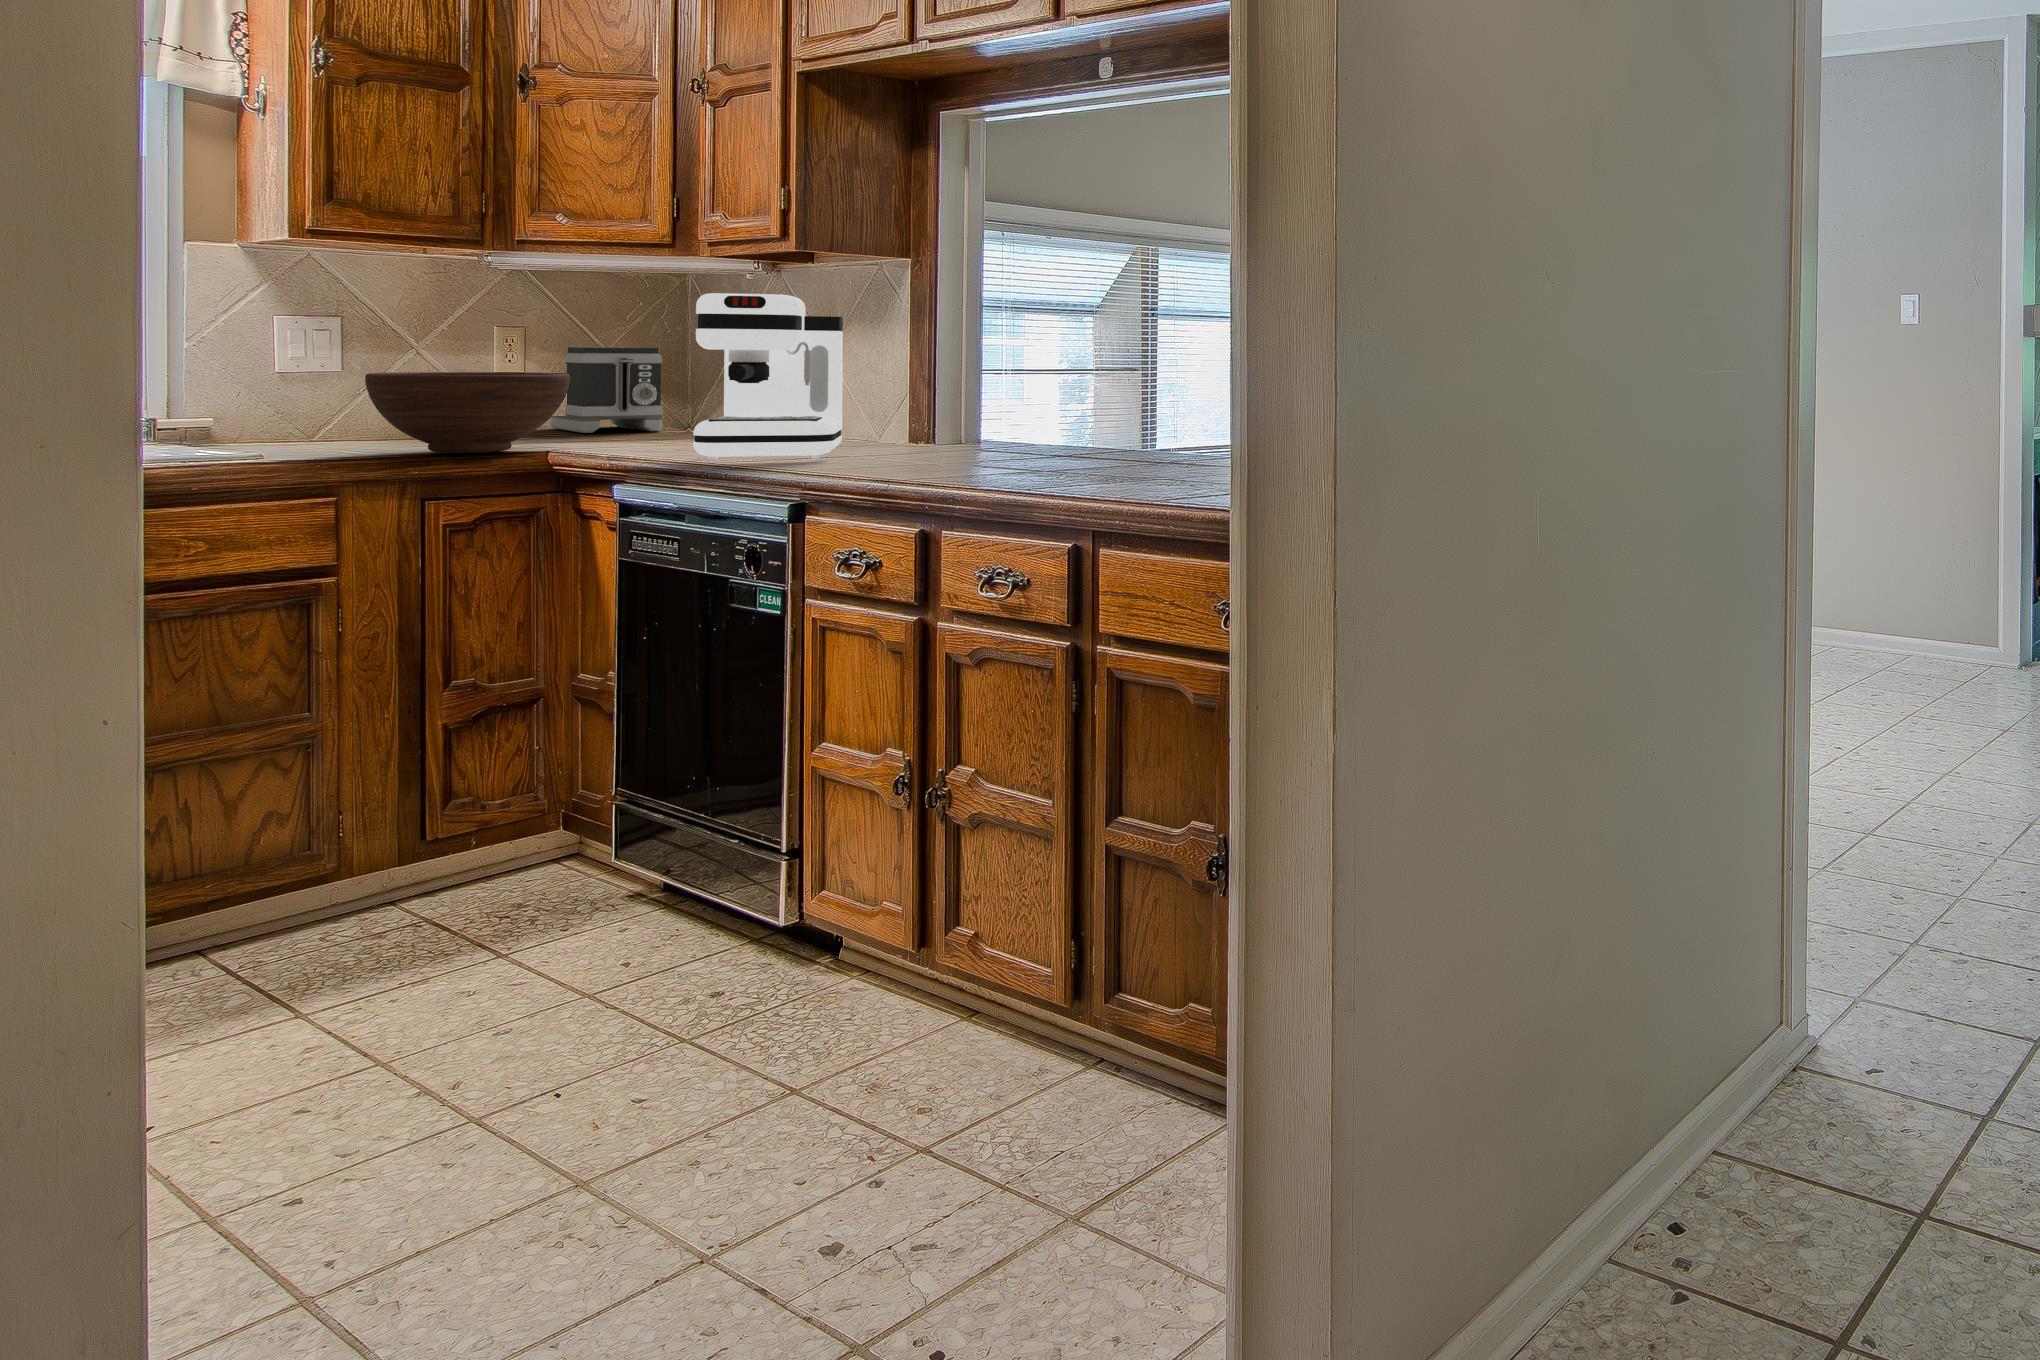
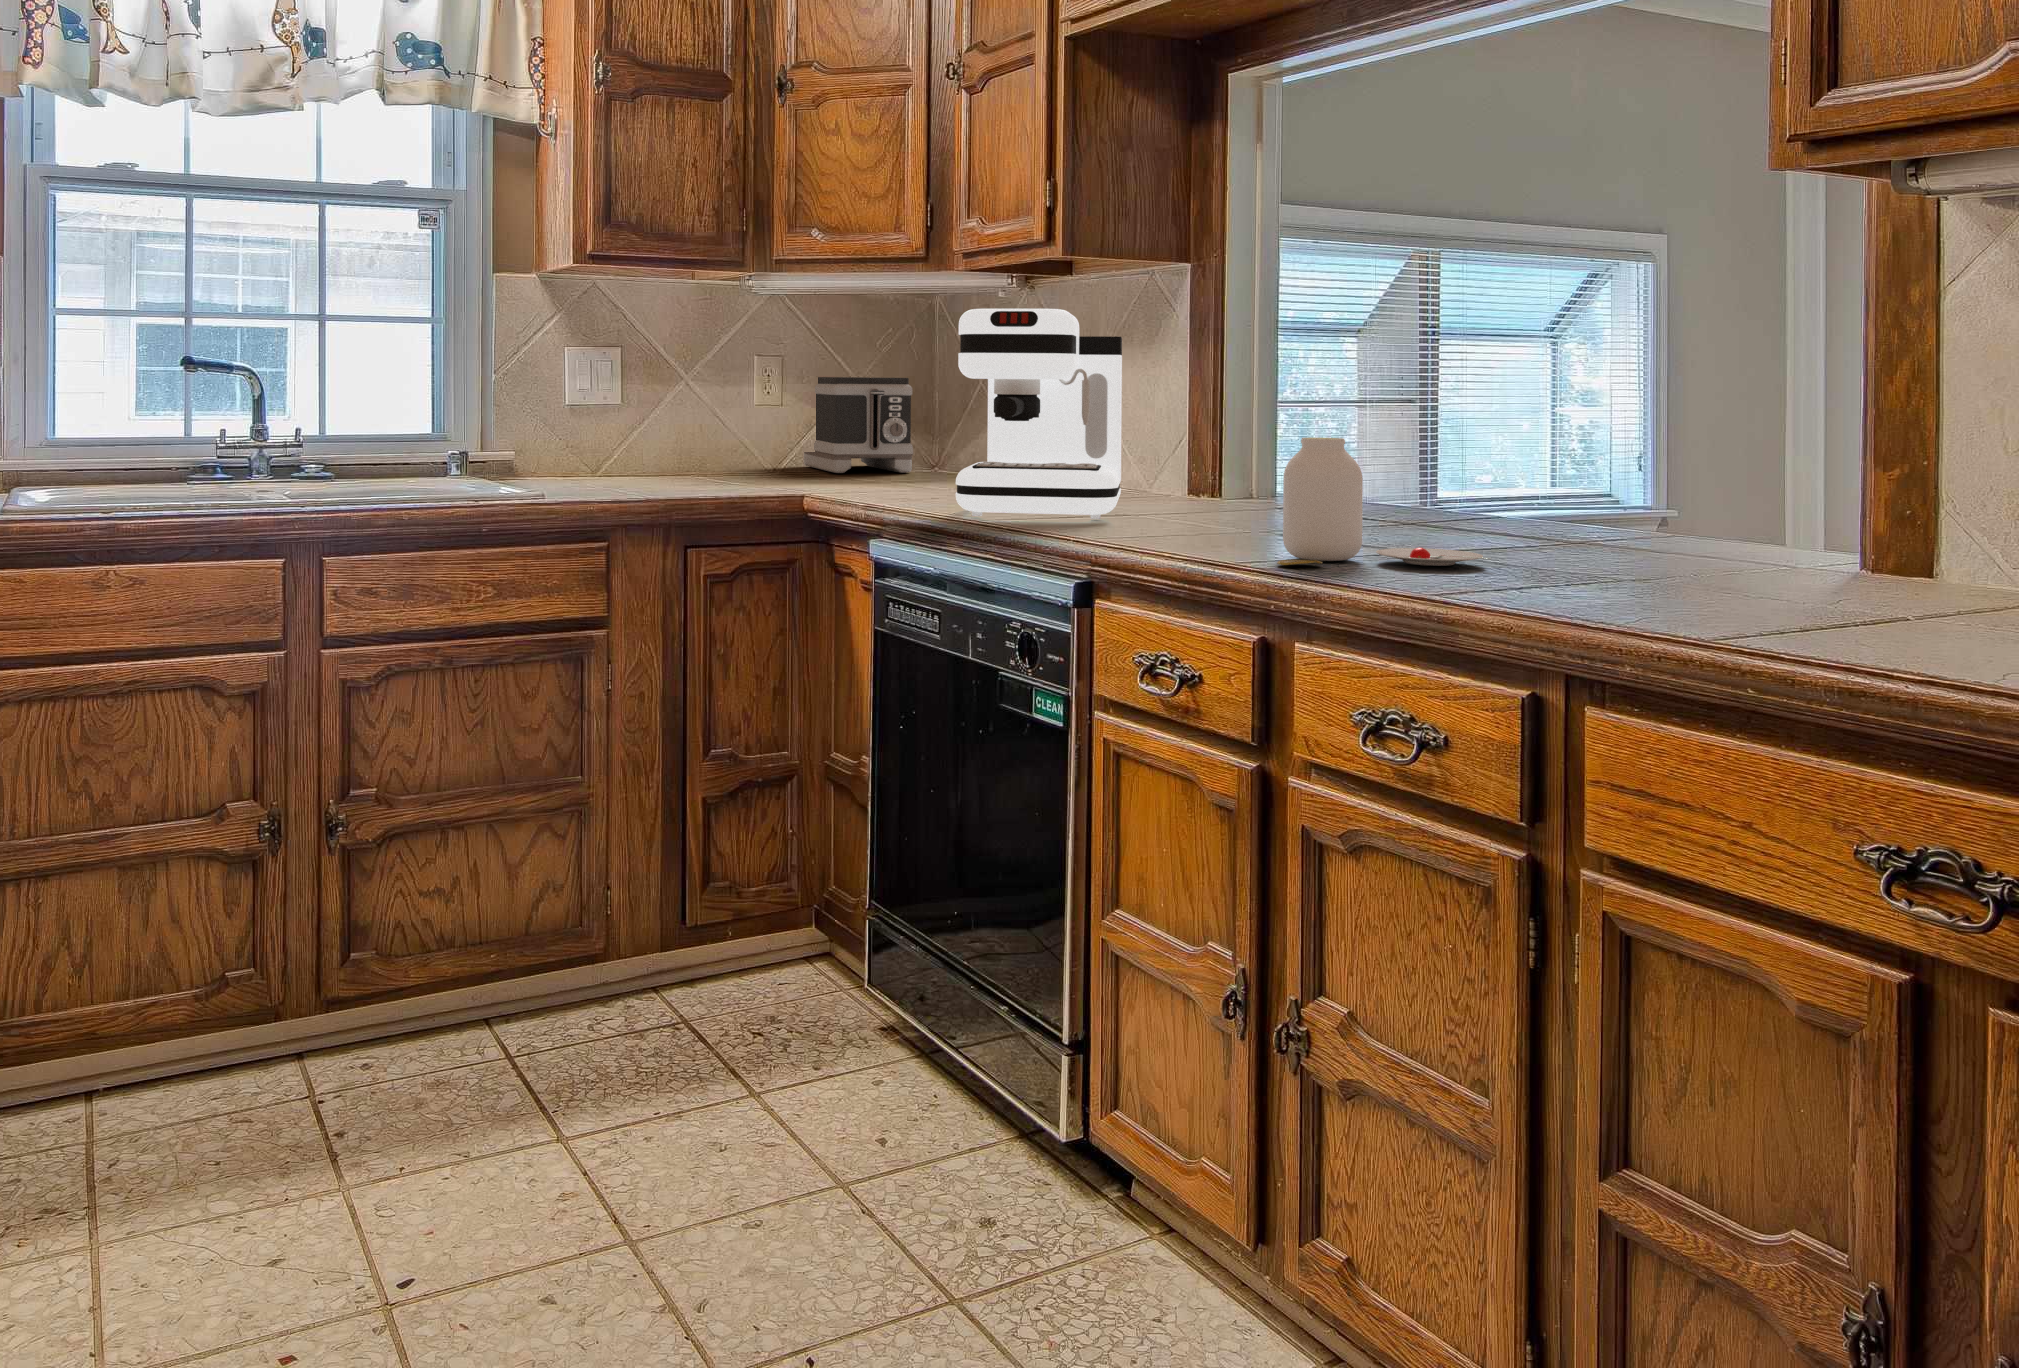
fruit bowl: present [365,372,570,453] -> none [634,405,824,496]
jar: none [937,392,1083,480] -> present [1277,437,1491,566]

